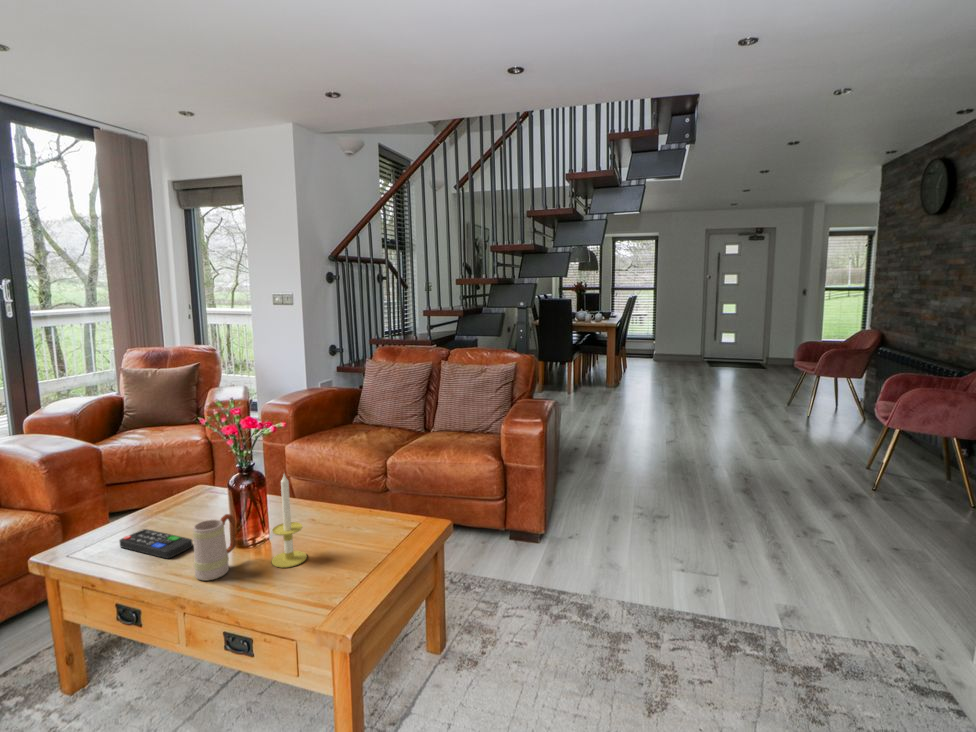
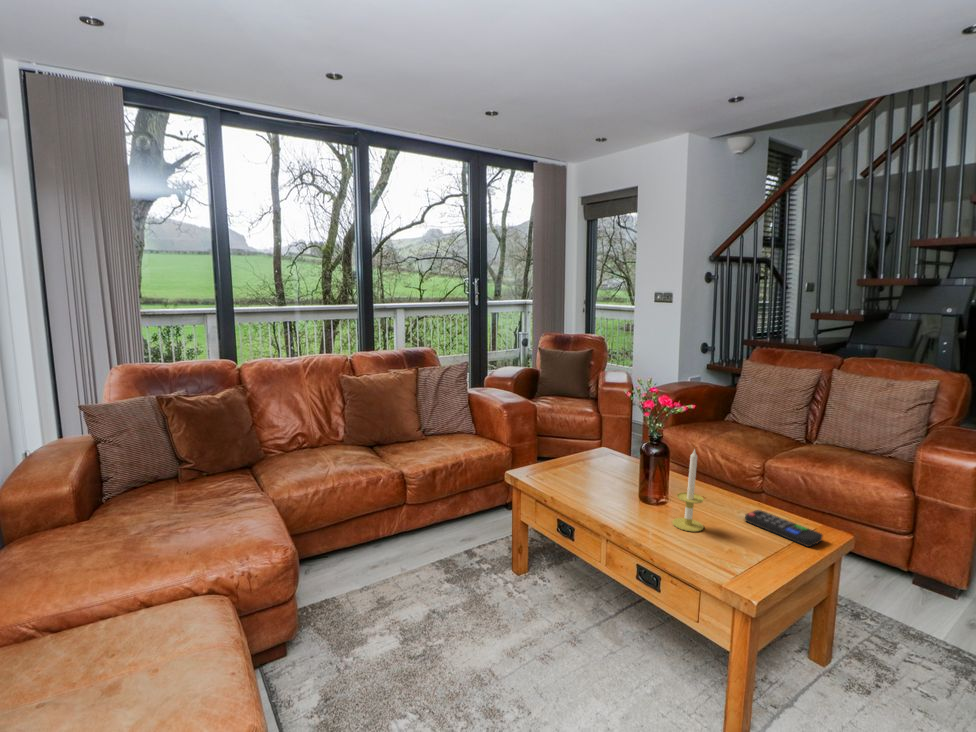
mug: present [193,514,236,580] -> none [612,473,646,522]
remote control: present [120,529,193,559] -> present [745,510,823,547]

